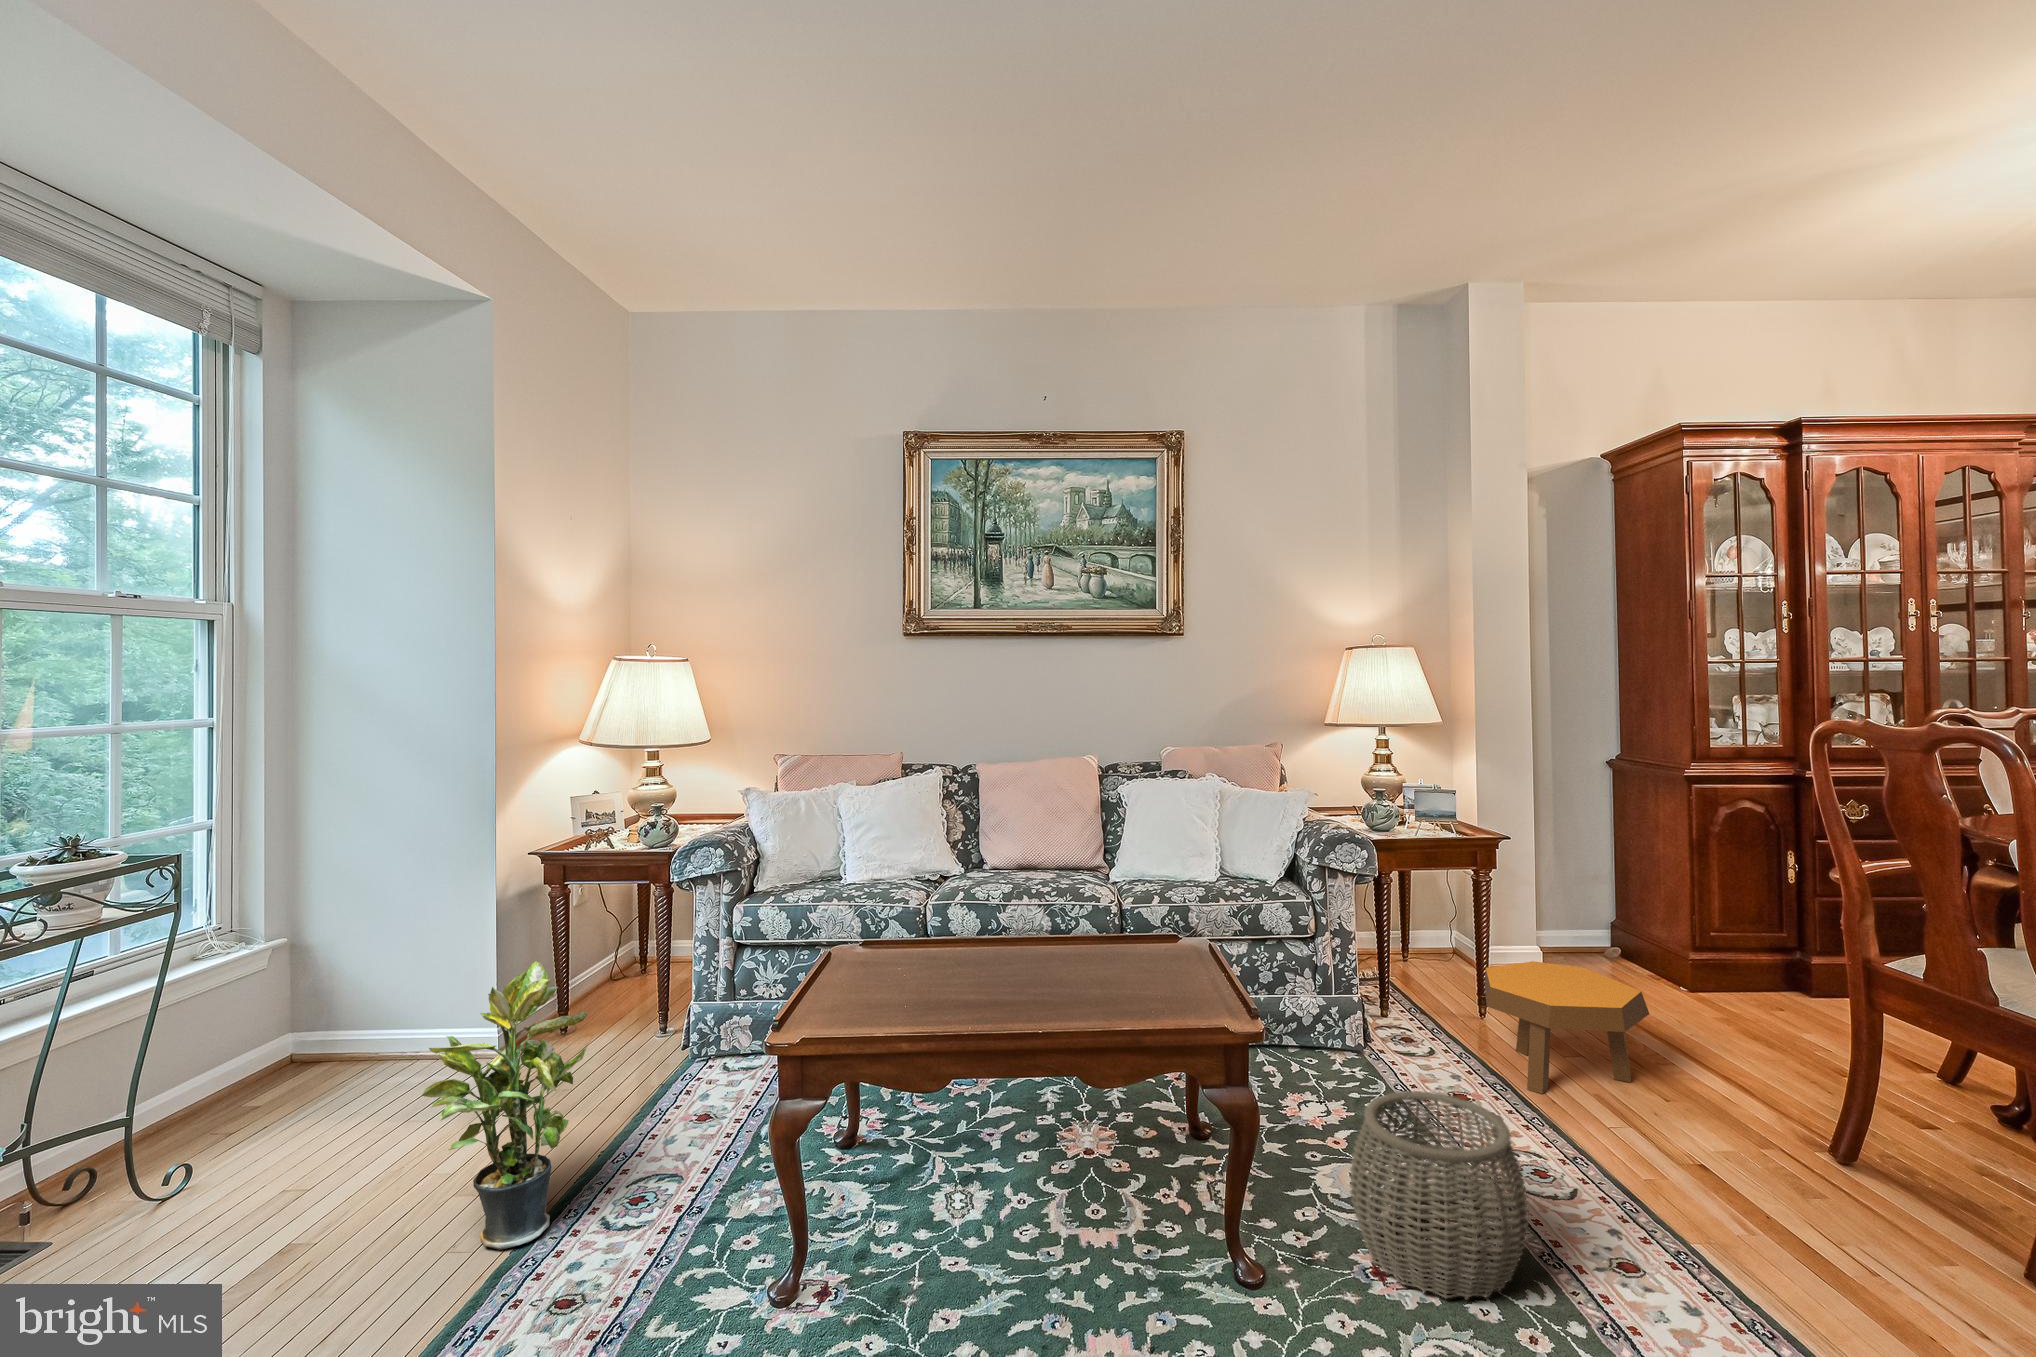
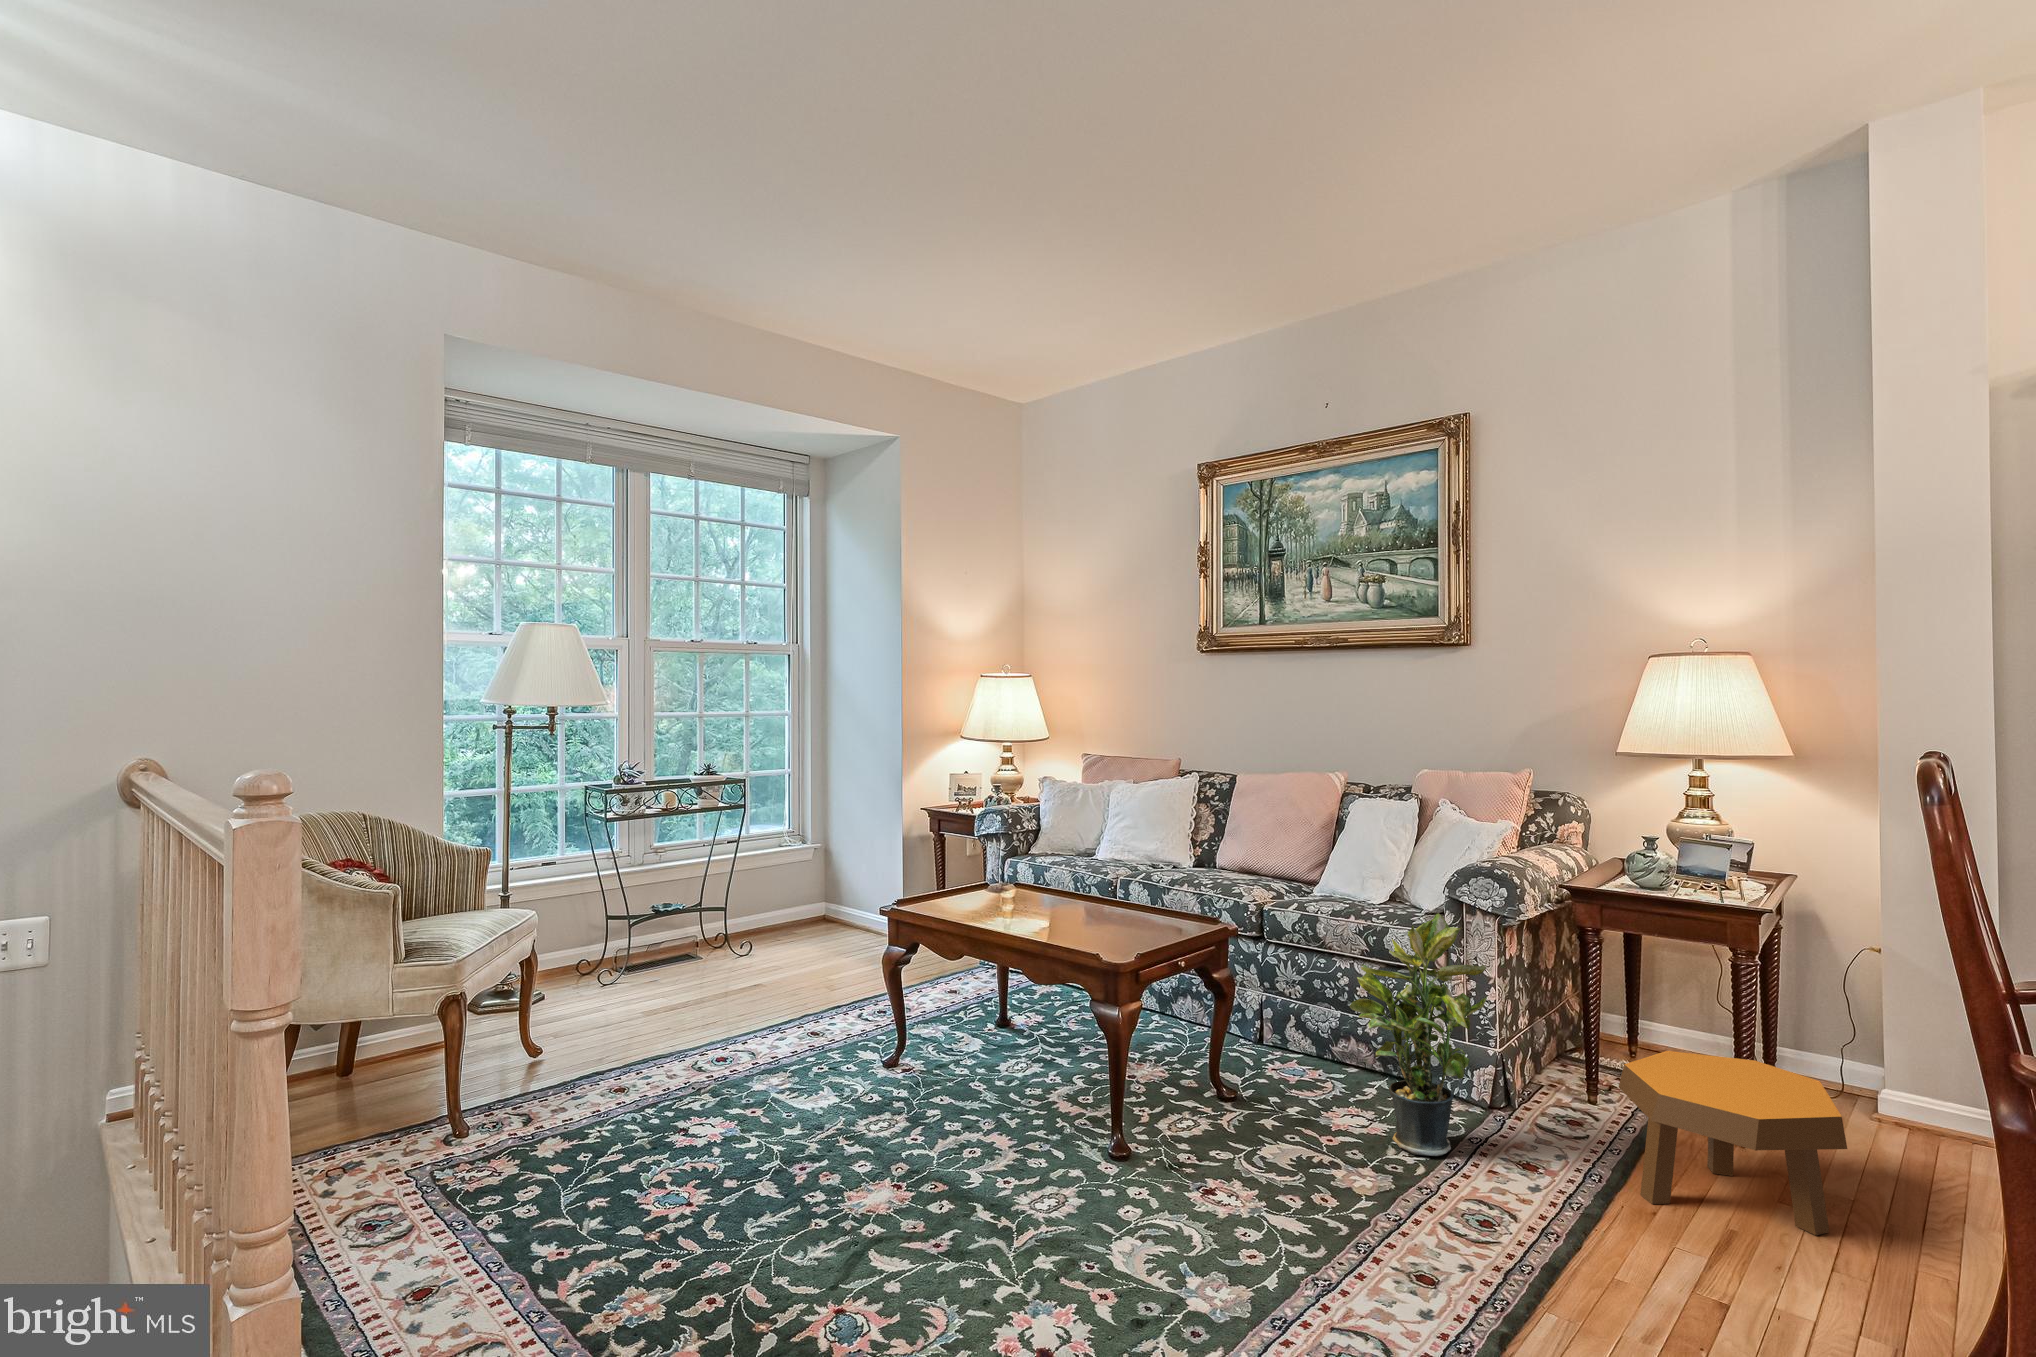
potted plant: present [422,961,588,1250] -> present [1350,913,1487,1156]
woven basket: present [1350,1091,1529,1300] -> none [1171,1084,1340,1284]

